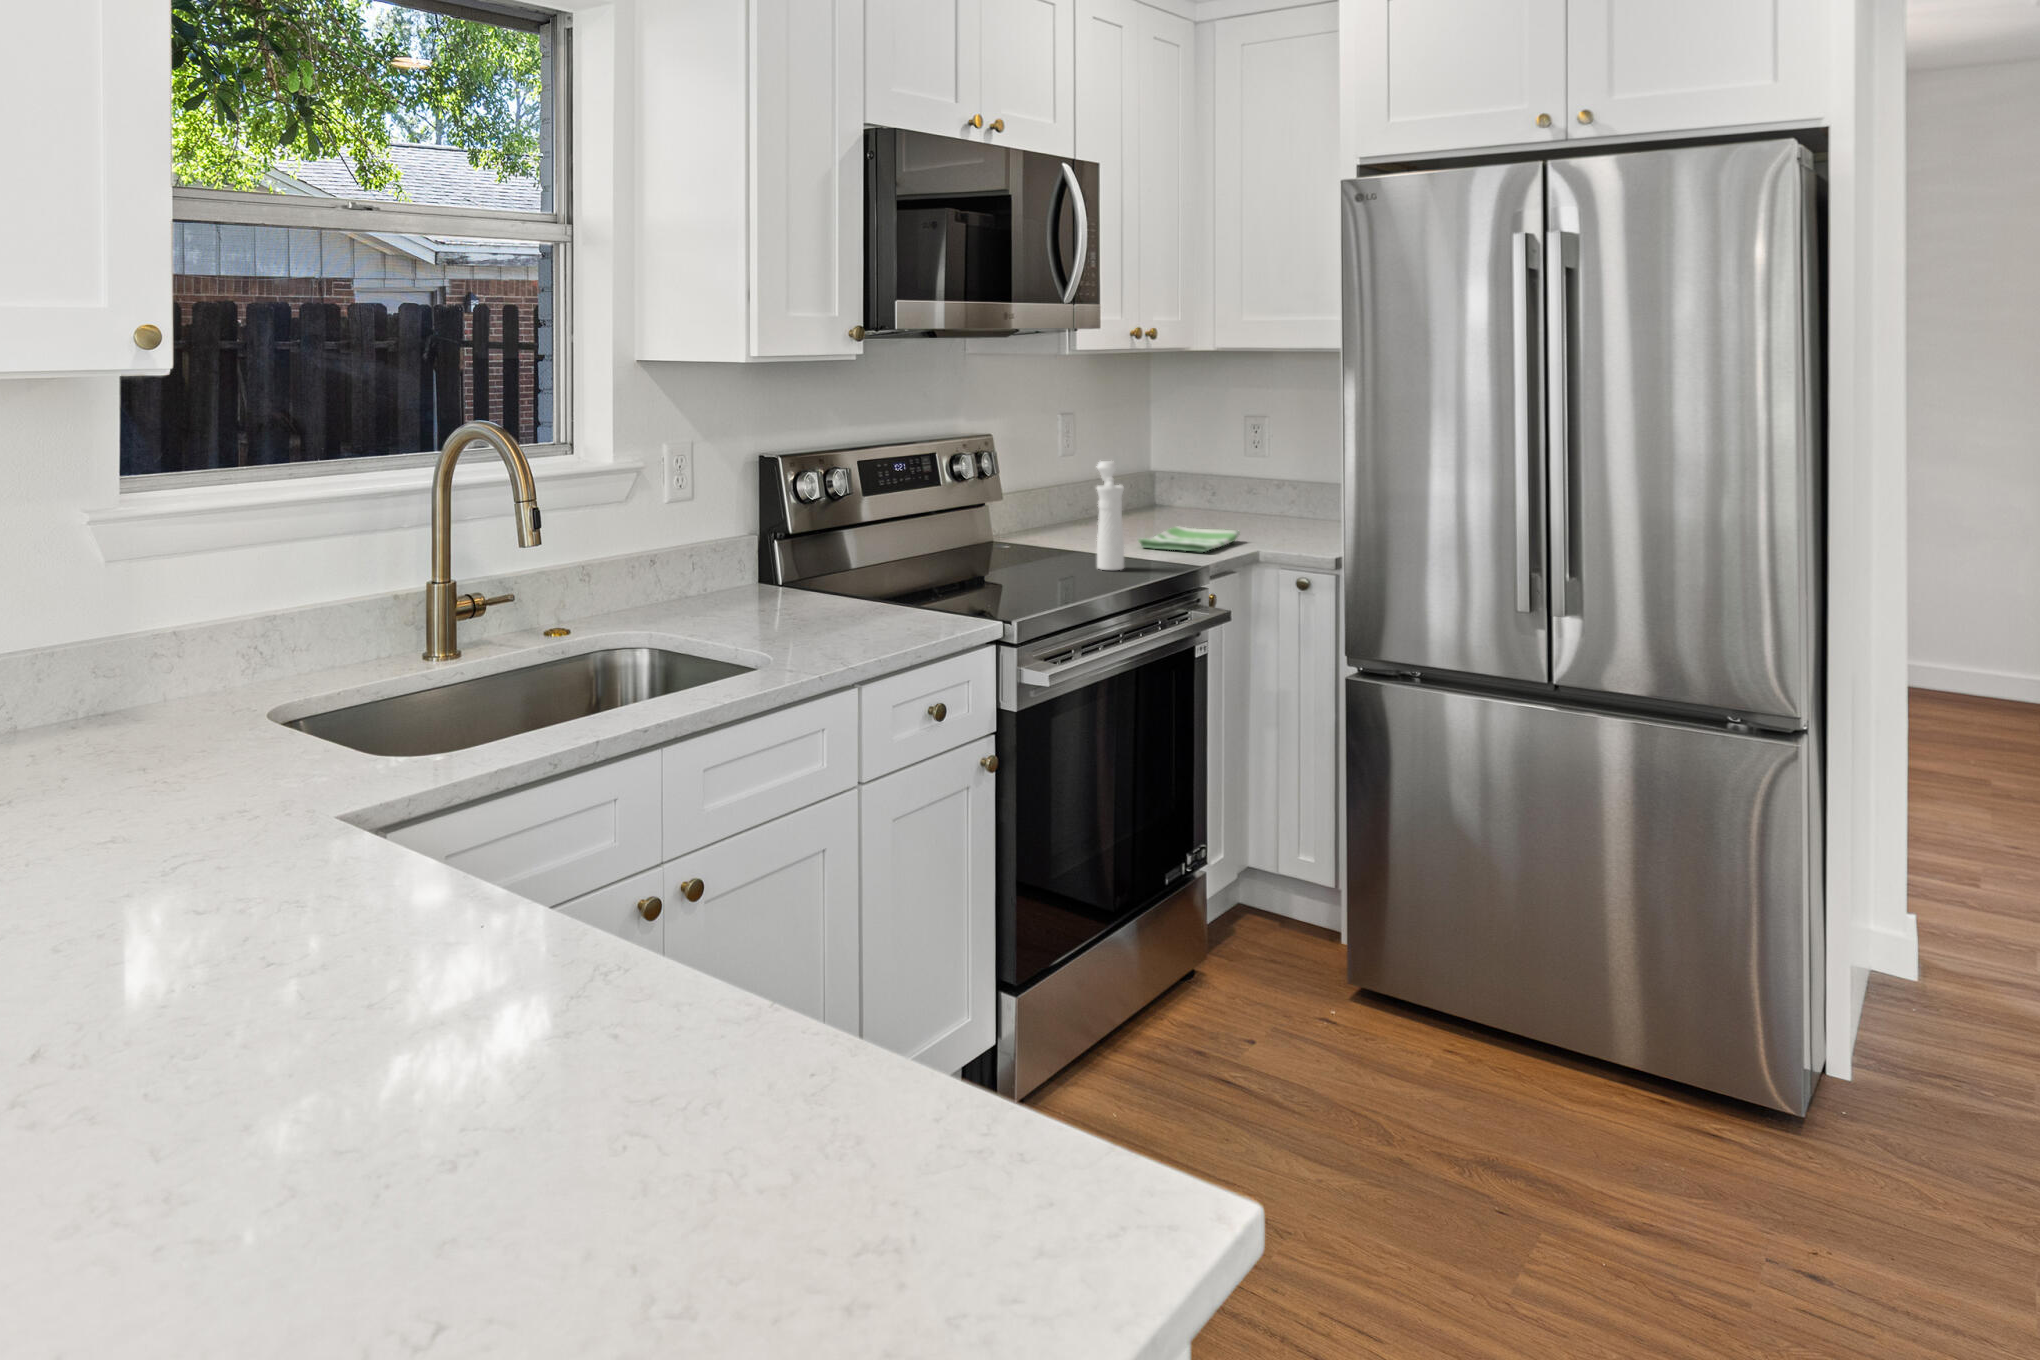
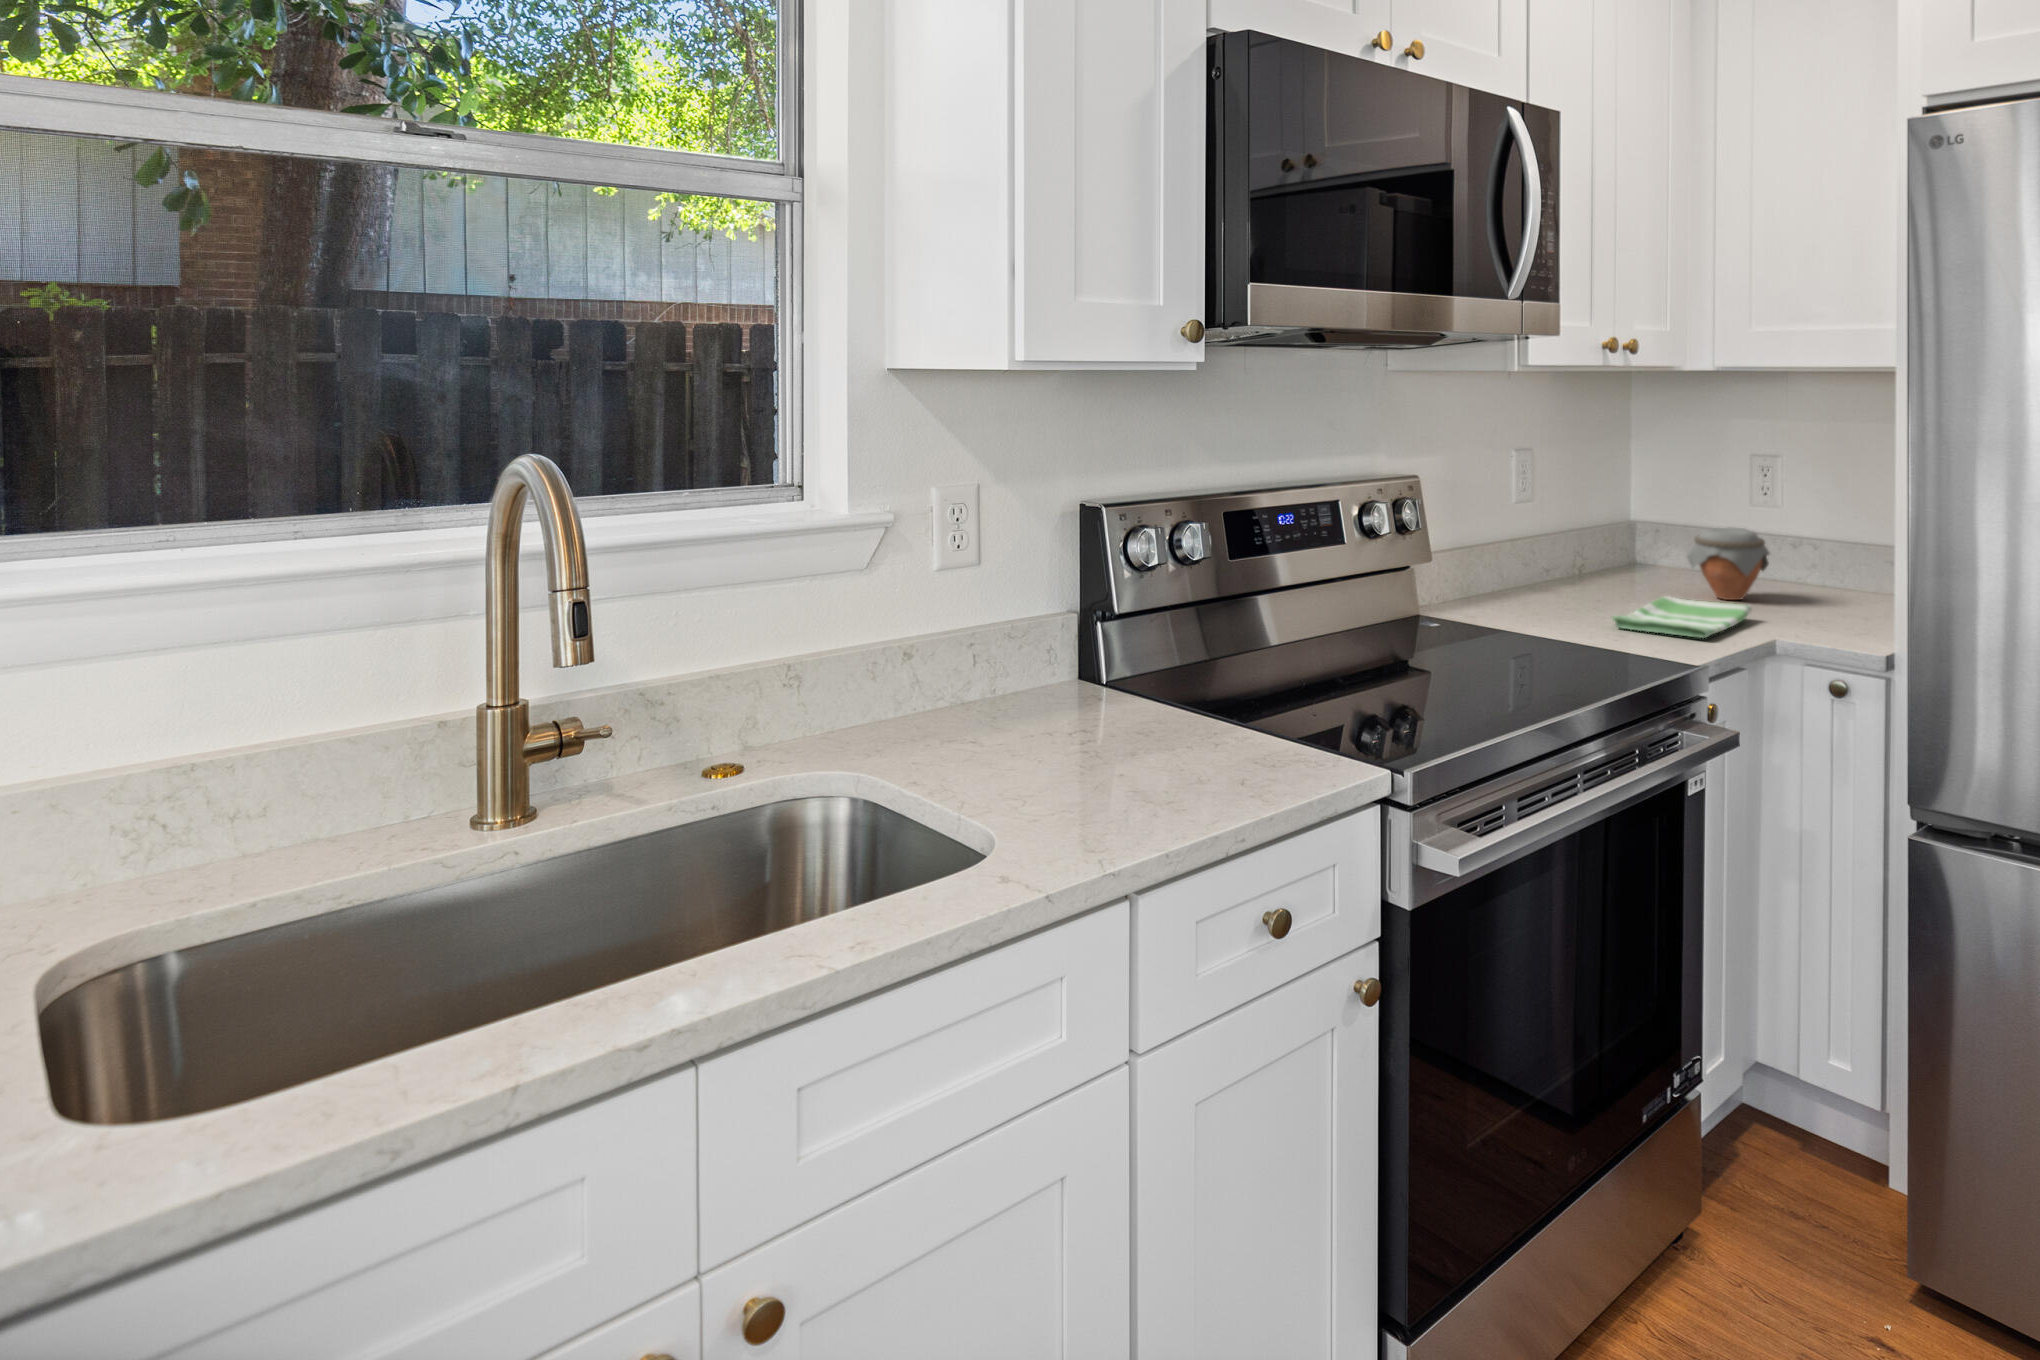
pepper mill: present [1097,461,1124,570] -> none [1550,513,1591,669]
jar: none [1192,475,1255,530] -> present [1687,527,1769,600]

